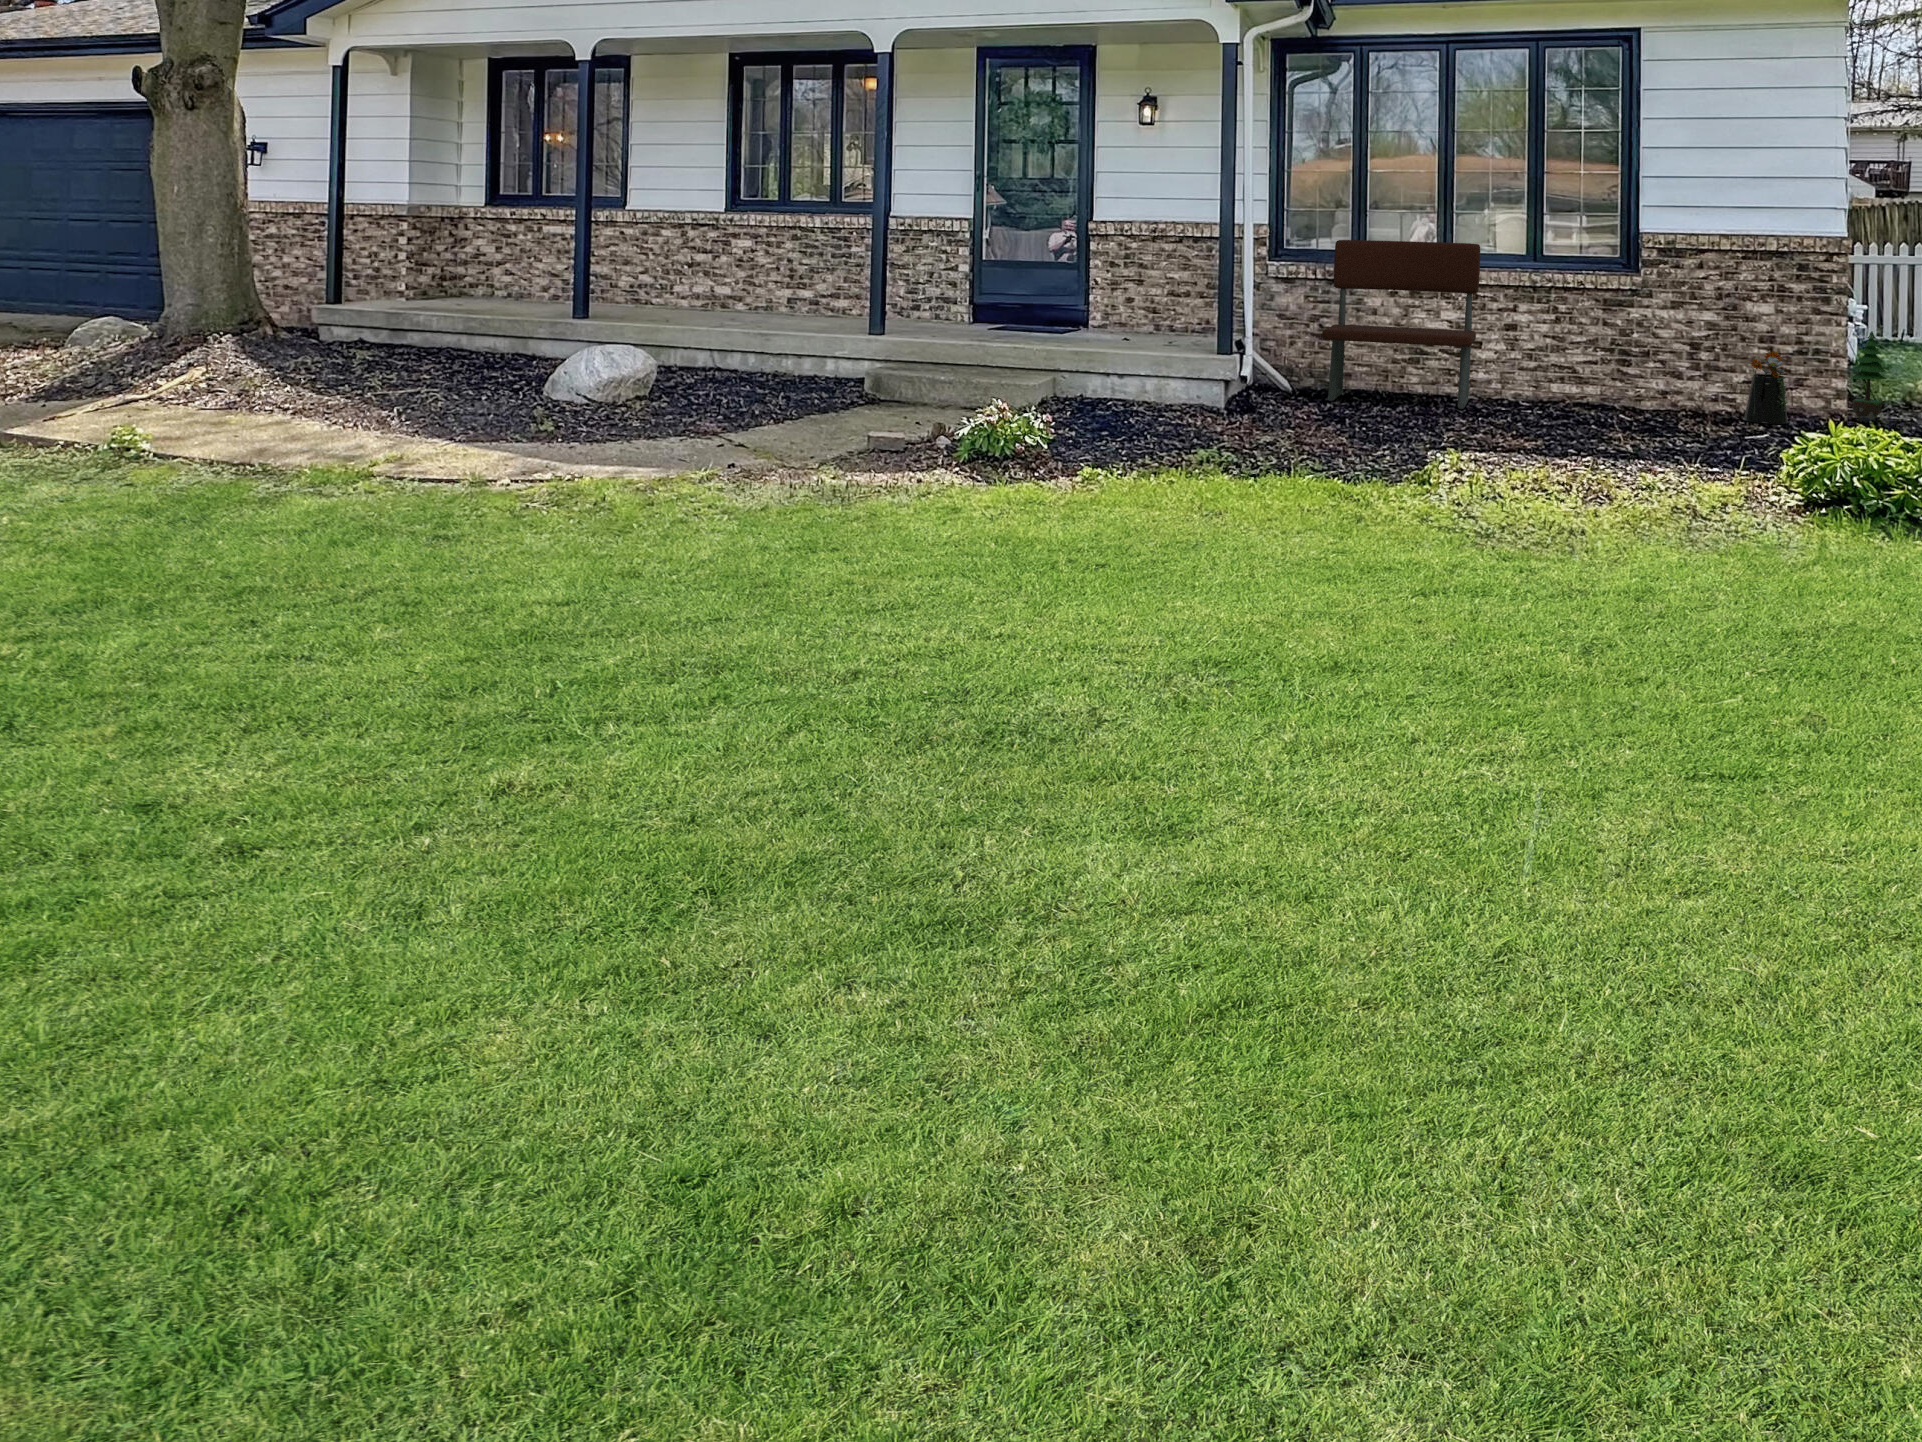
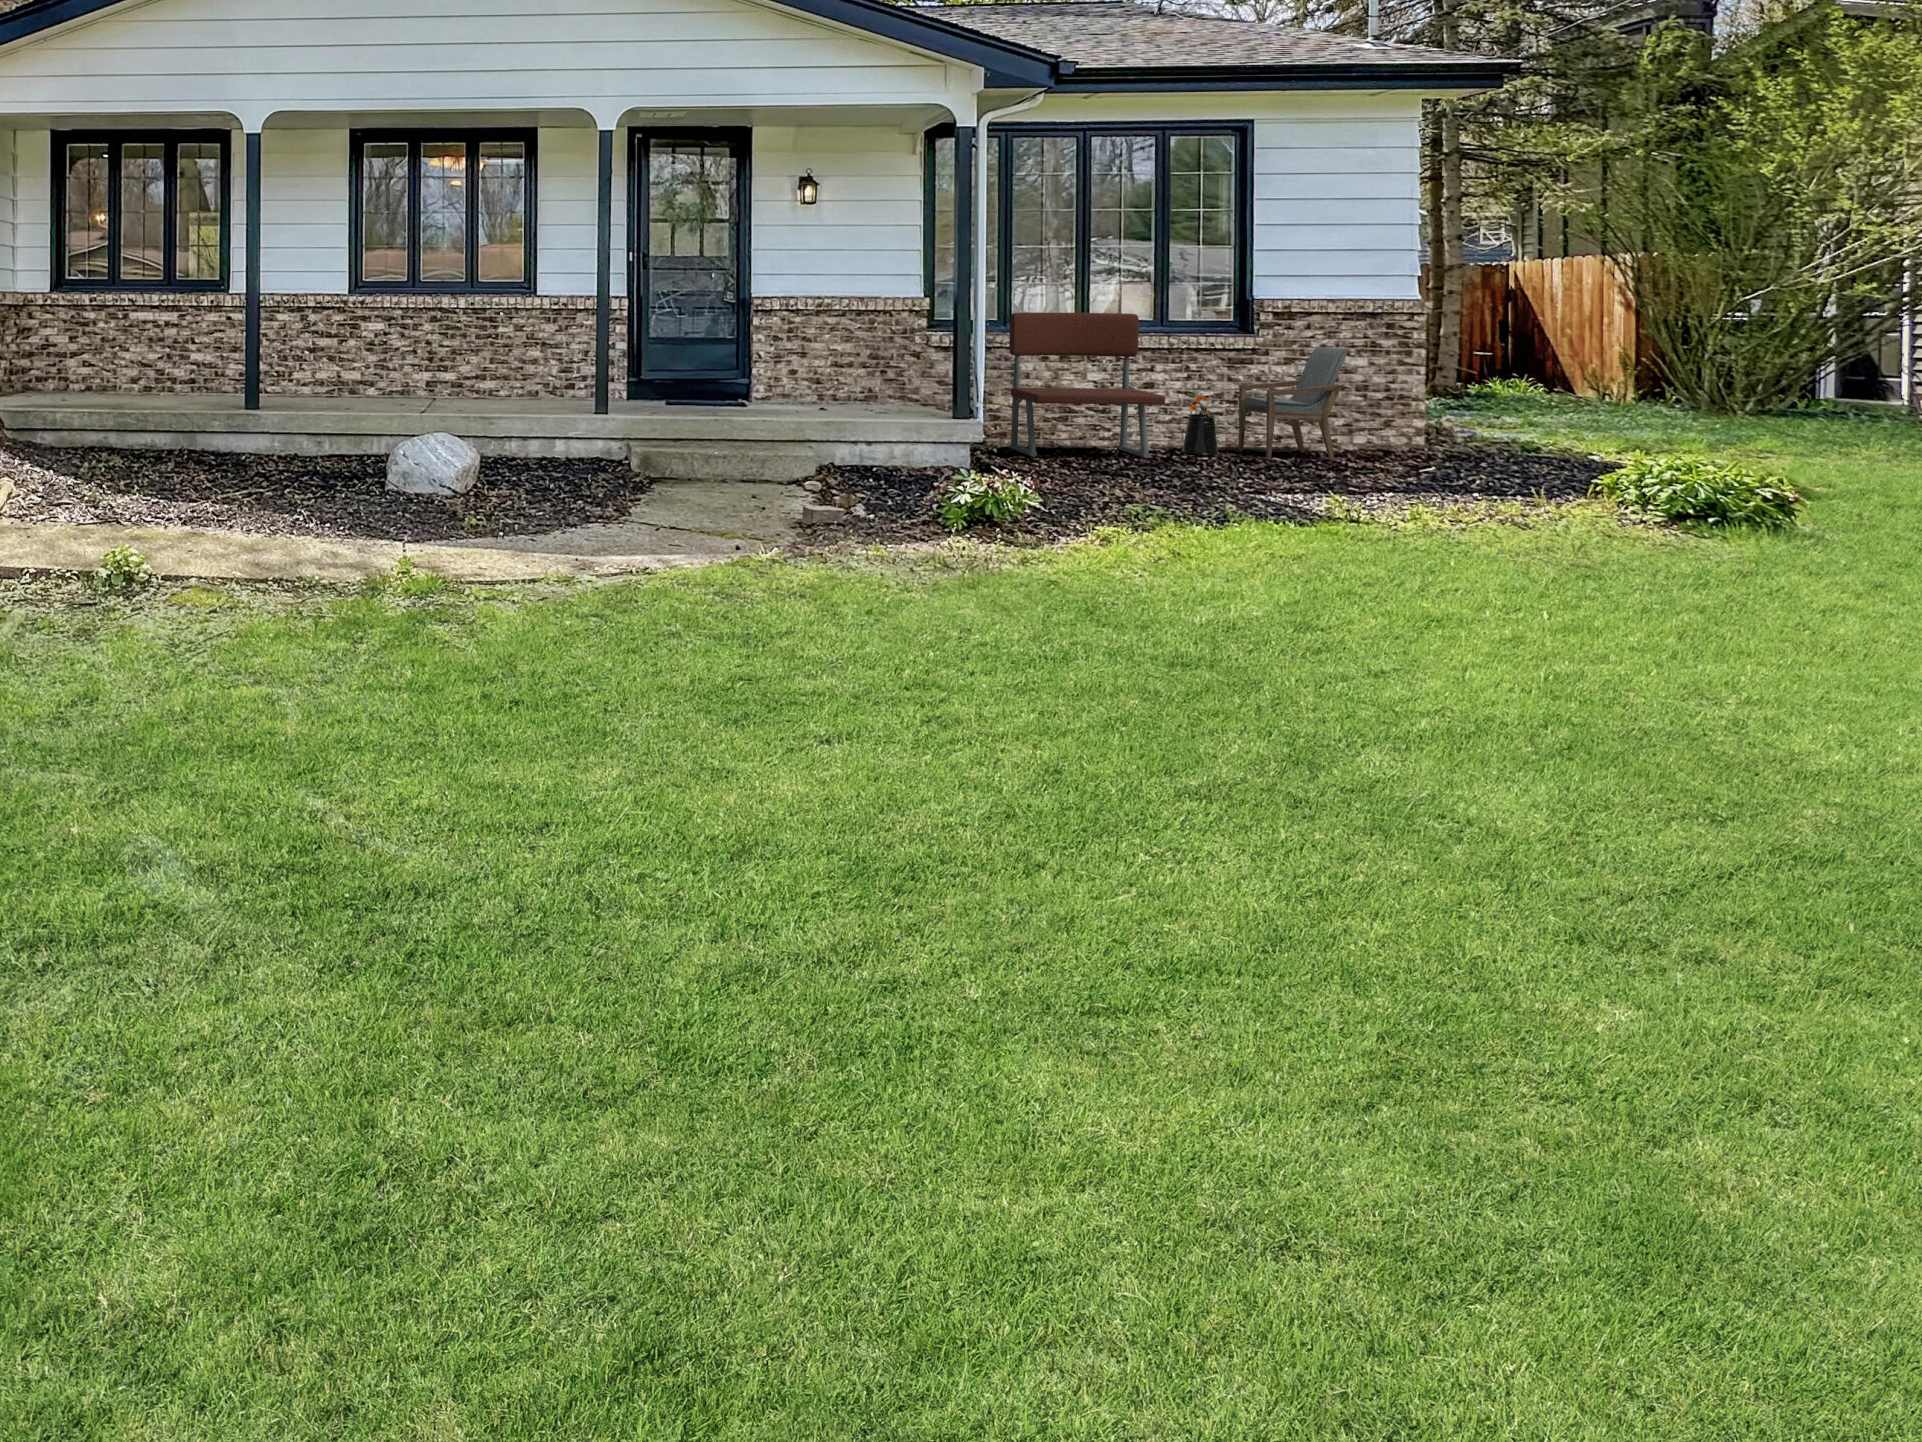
armchair: none [1607,288,1709,423] -> present [1239,346,1347,460]
potted tree: present [1851,331,1887,423] -> none [1416,377,1449,451]
watering can: present [1743,351,1789,424] -> present [1181,396,1220,455]

